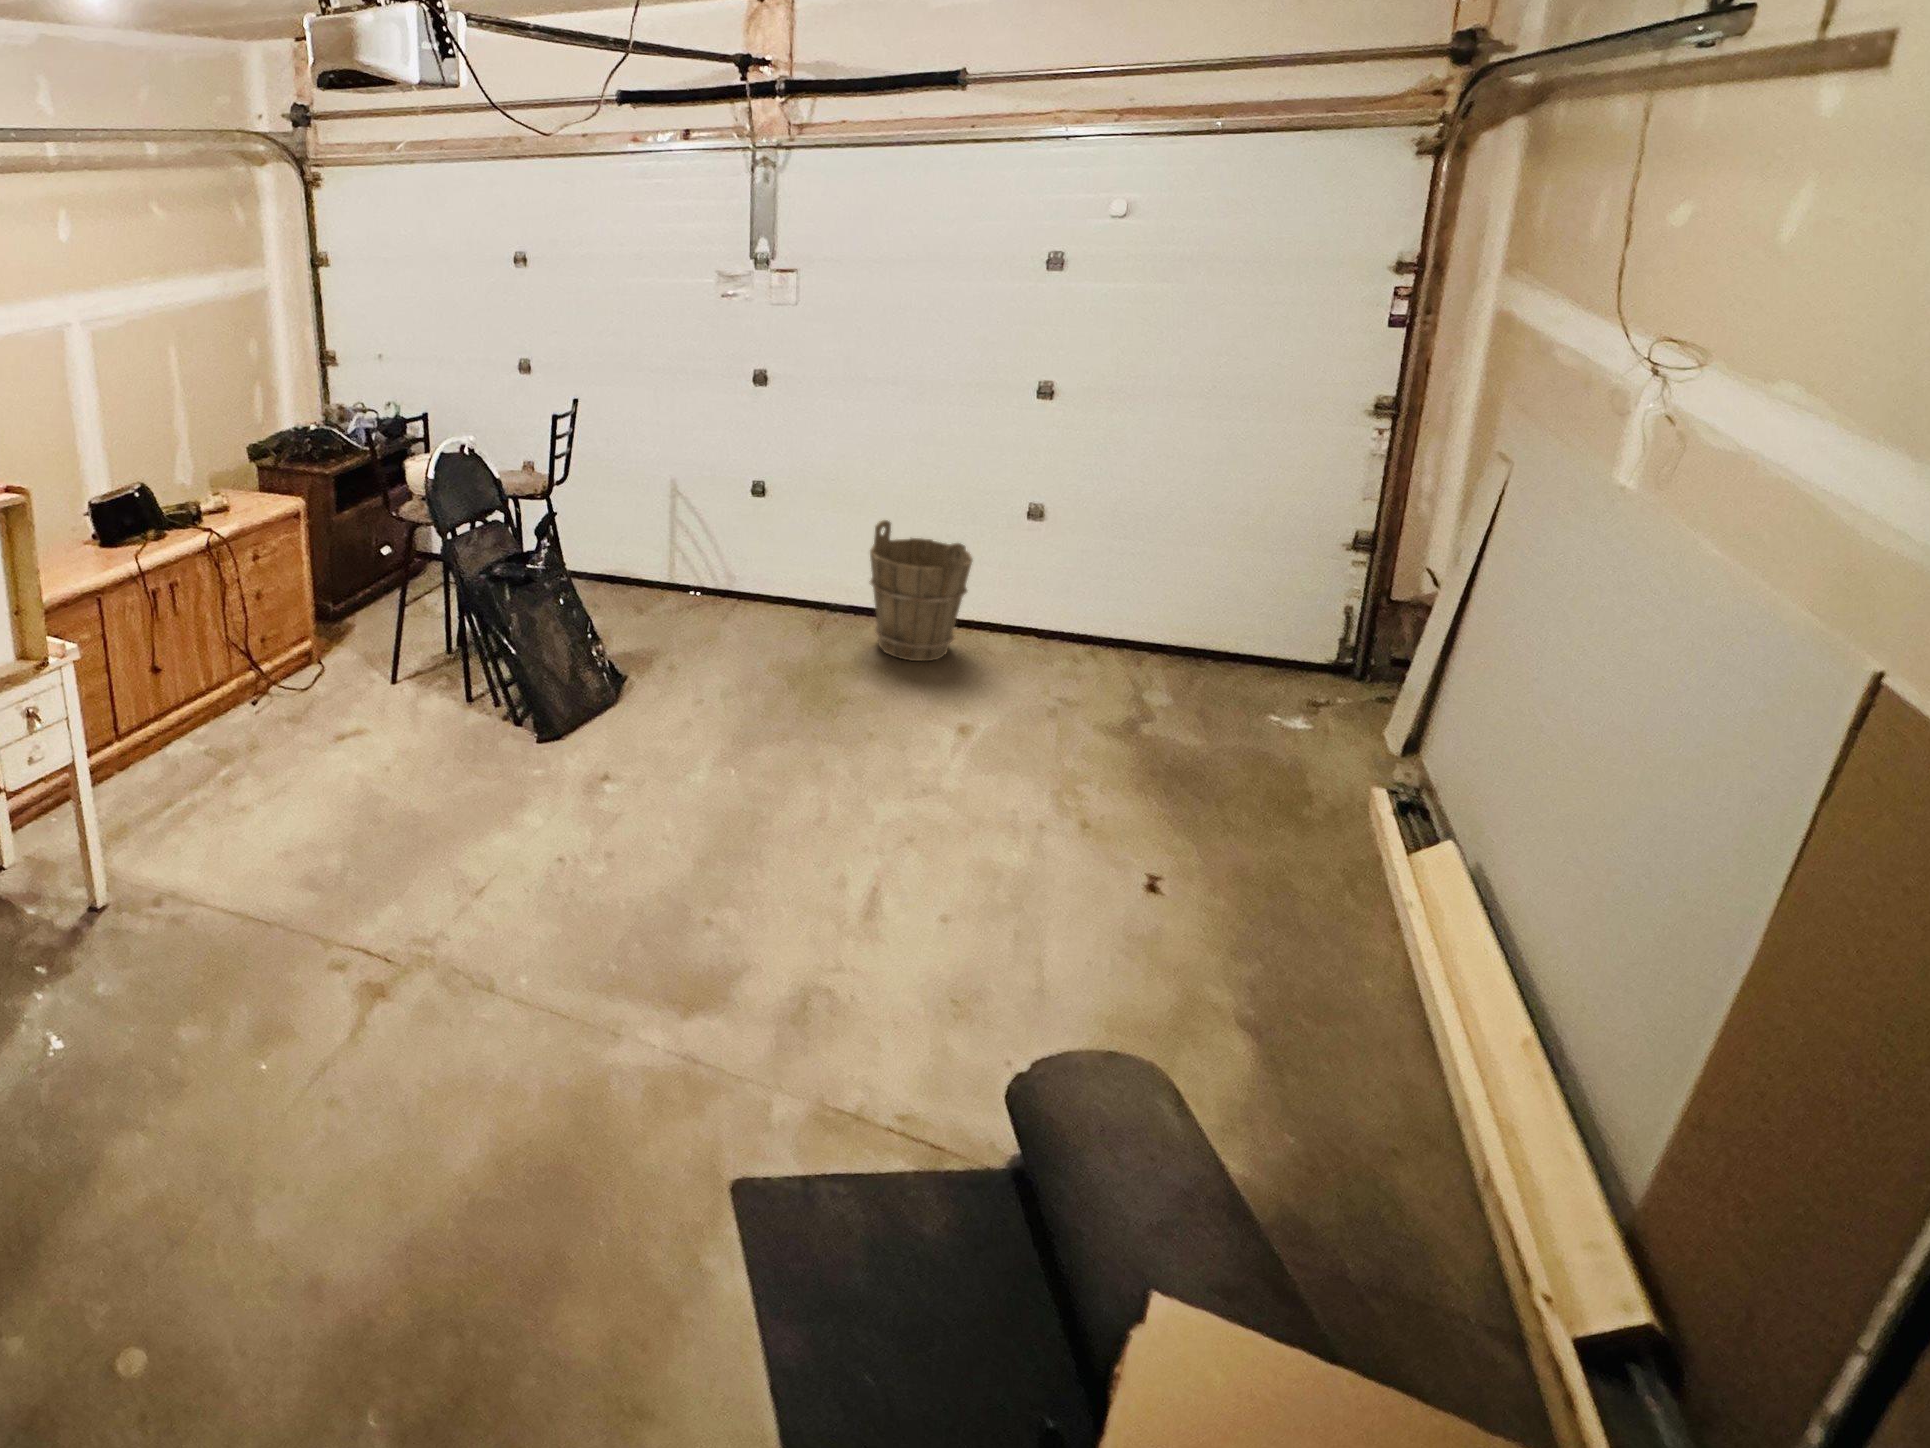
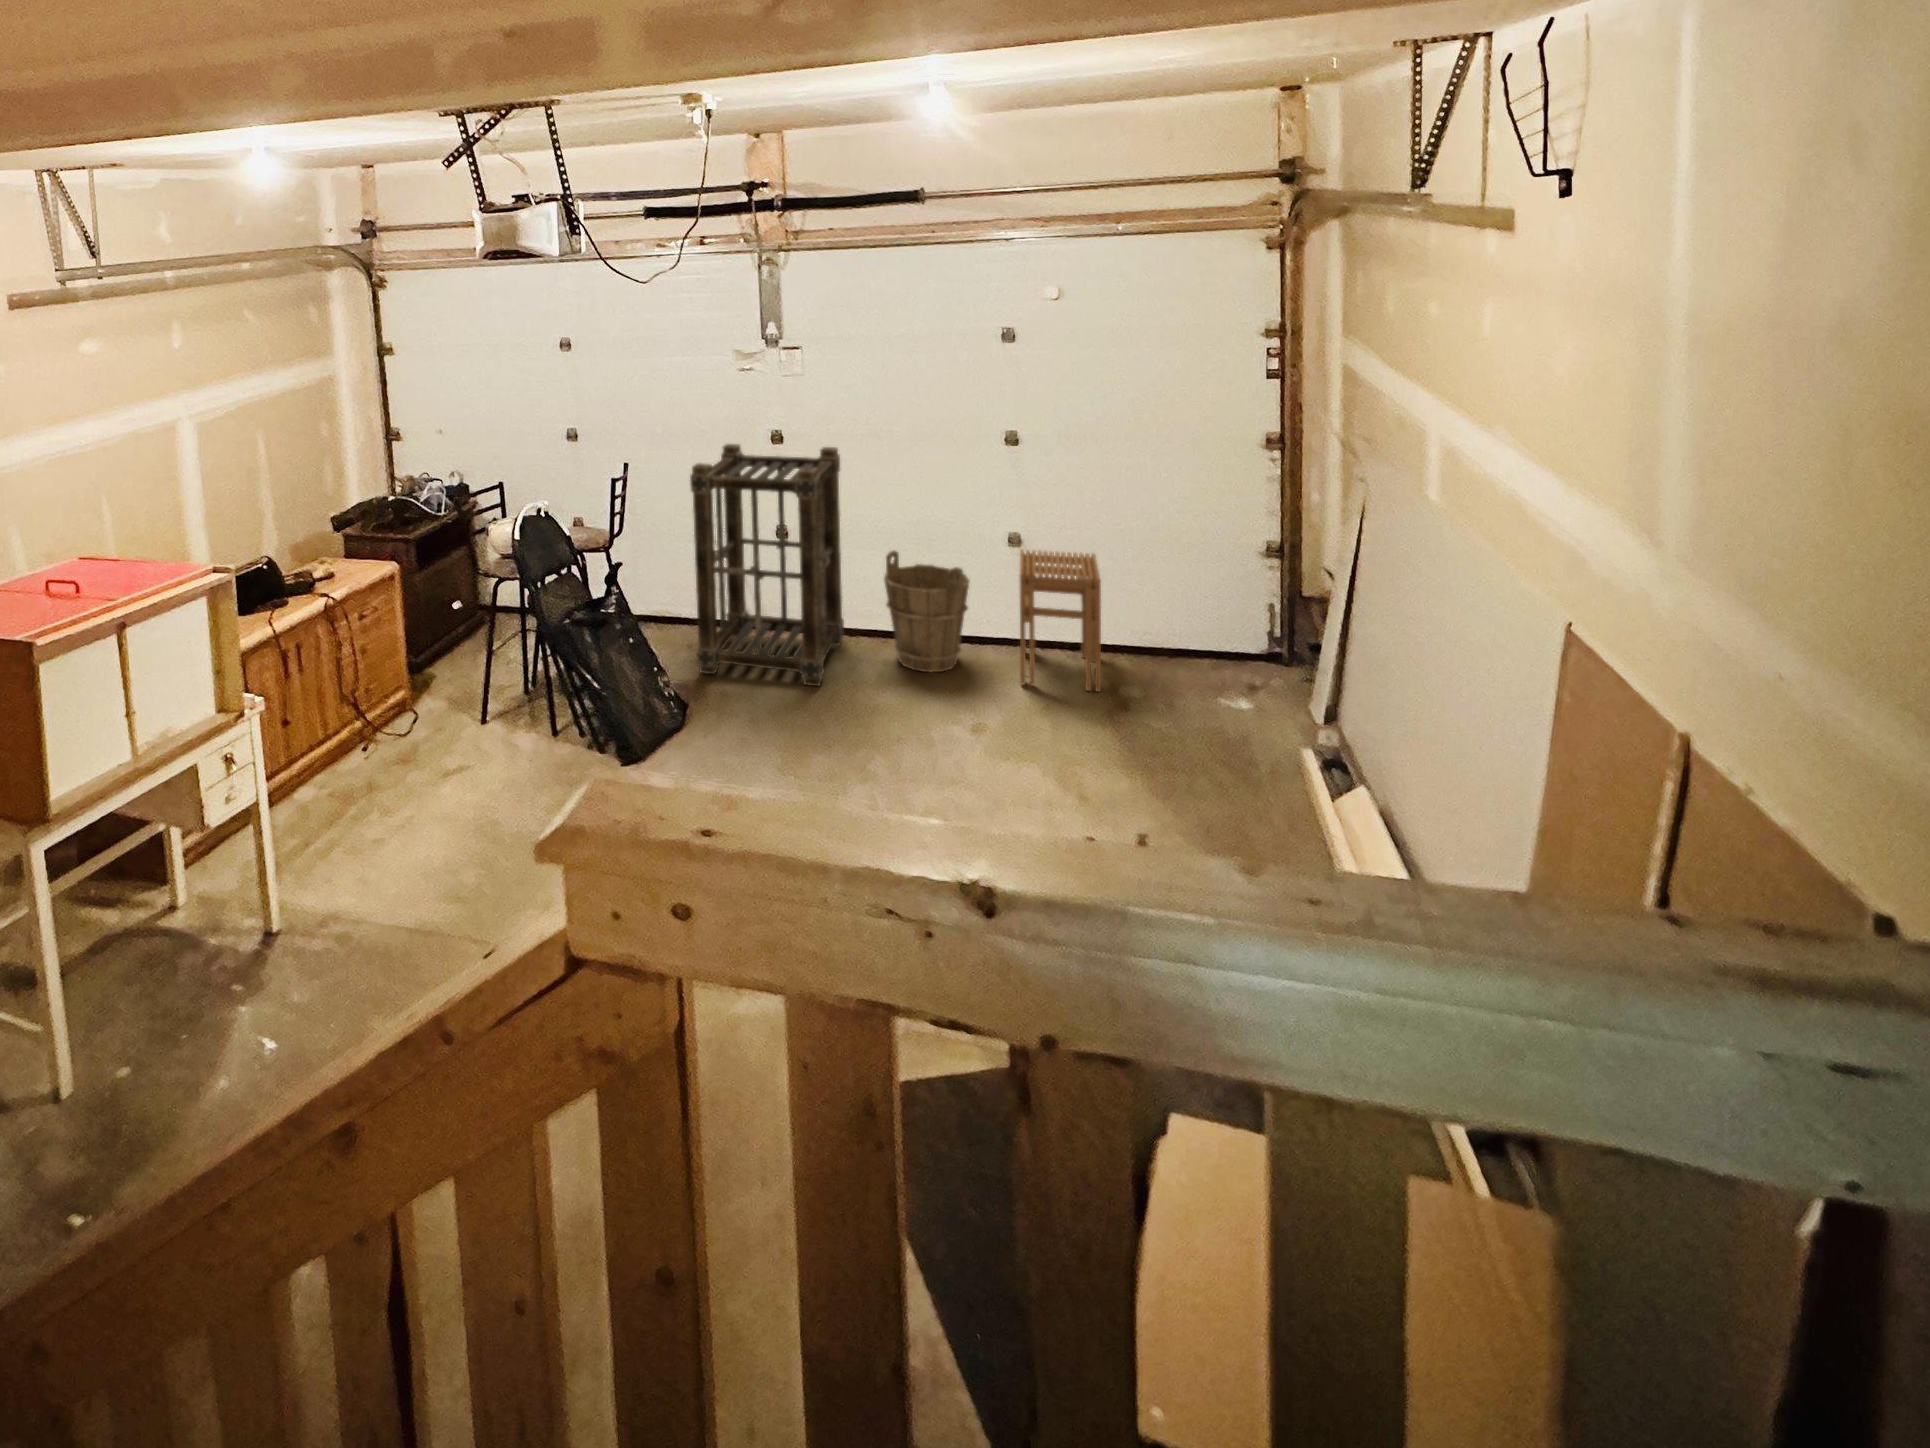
shelving unit: none [644,386,832,668] -> present [690,444,844,686]
stool: none [1020,527,1135,697] -> present [1020,550,1101,692]

